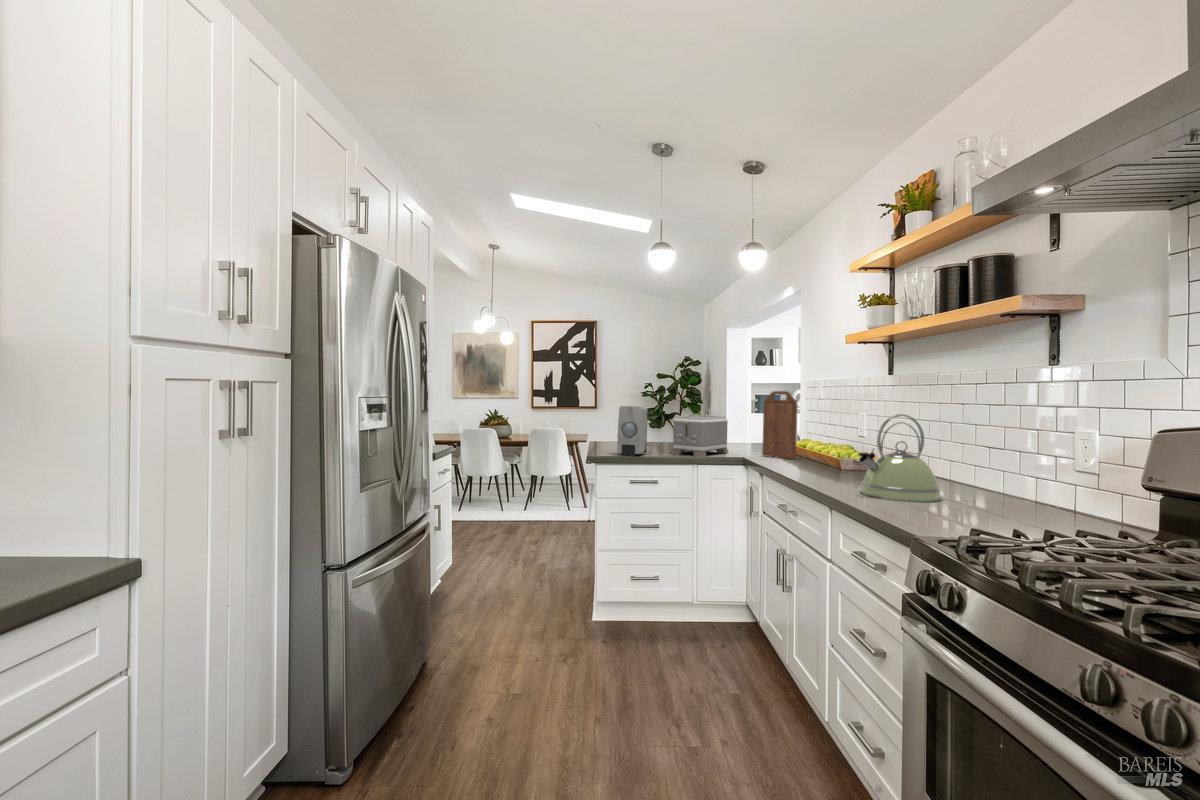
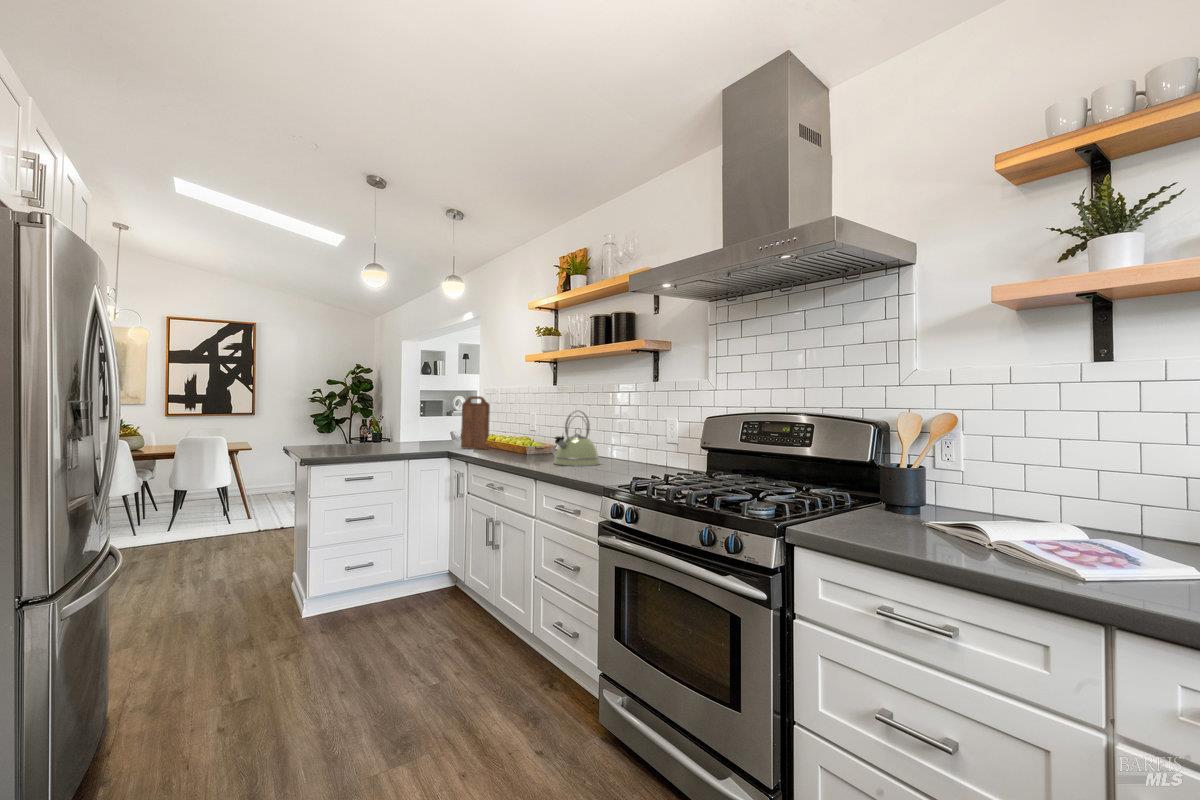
soap dispenser: present [617,406,648,456] -> none [334,409,362,455]
toaster: present [671,415,728,456] -> none [382,417,432,452]

